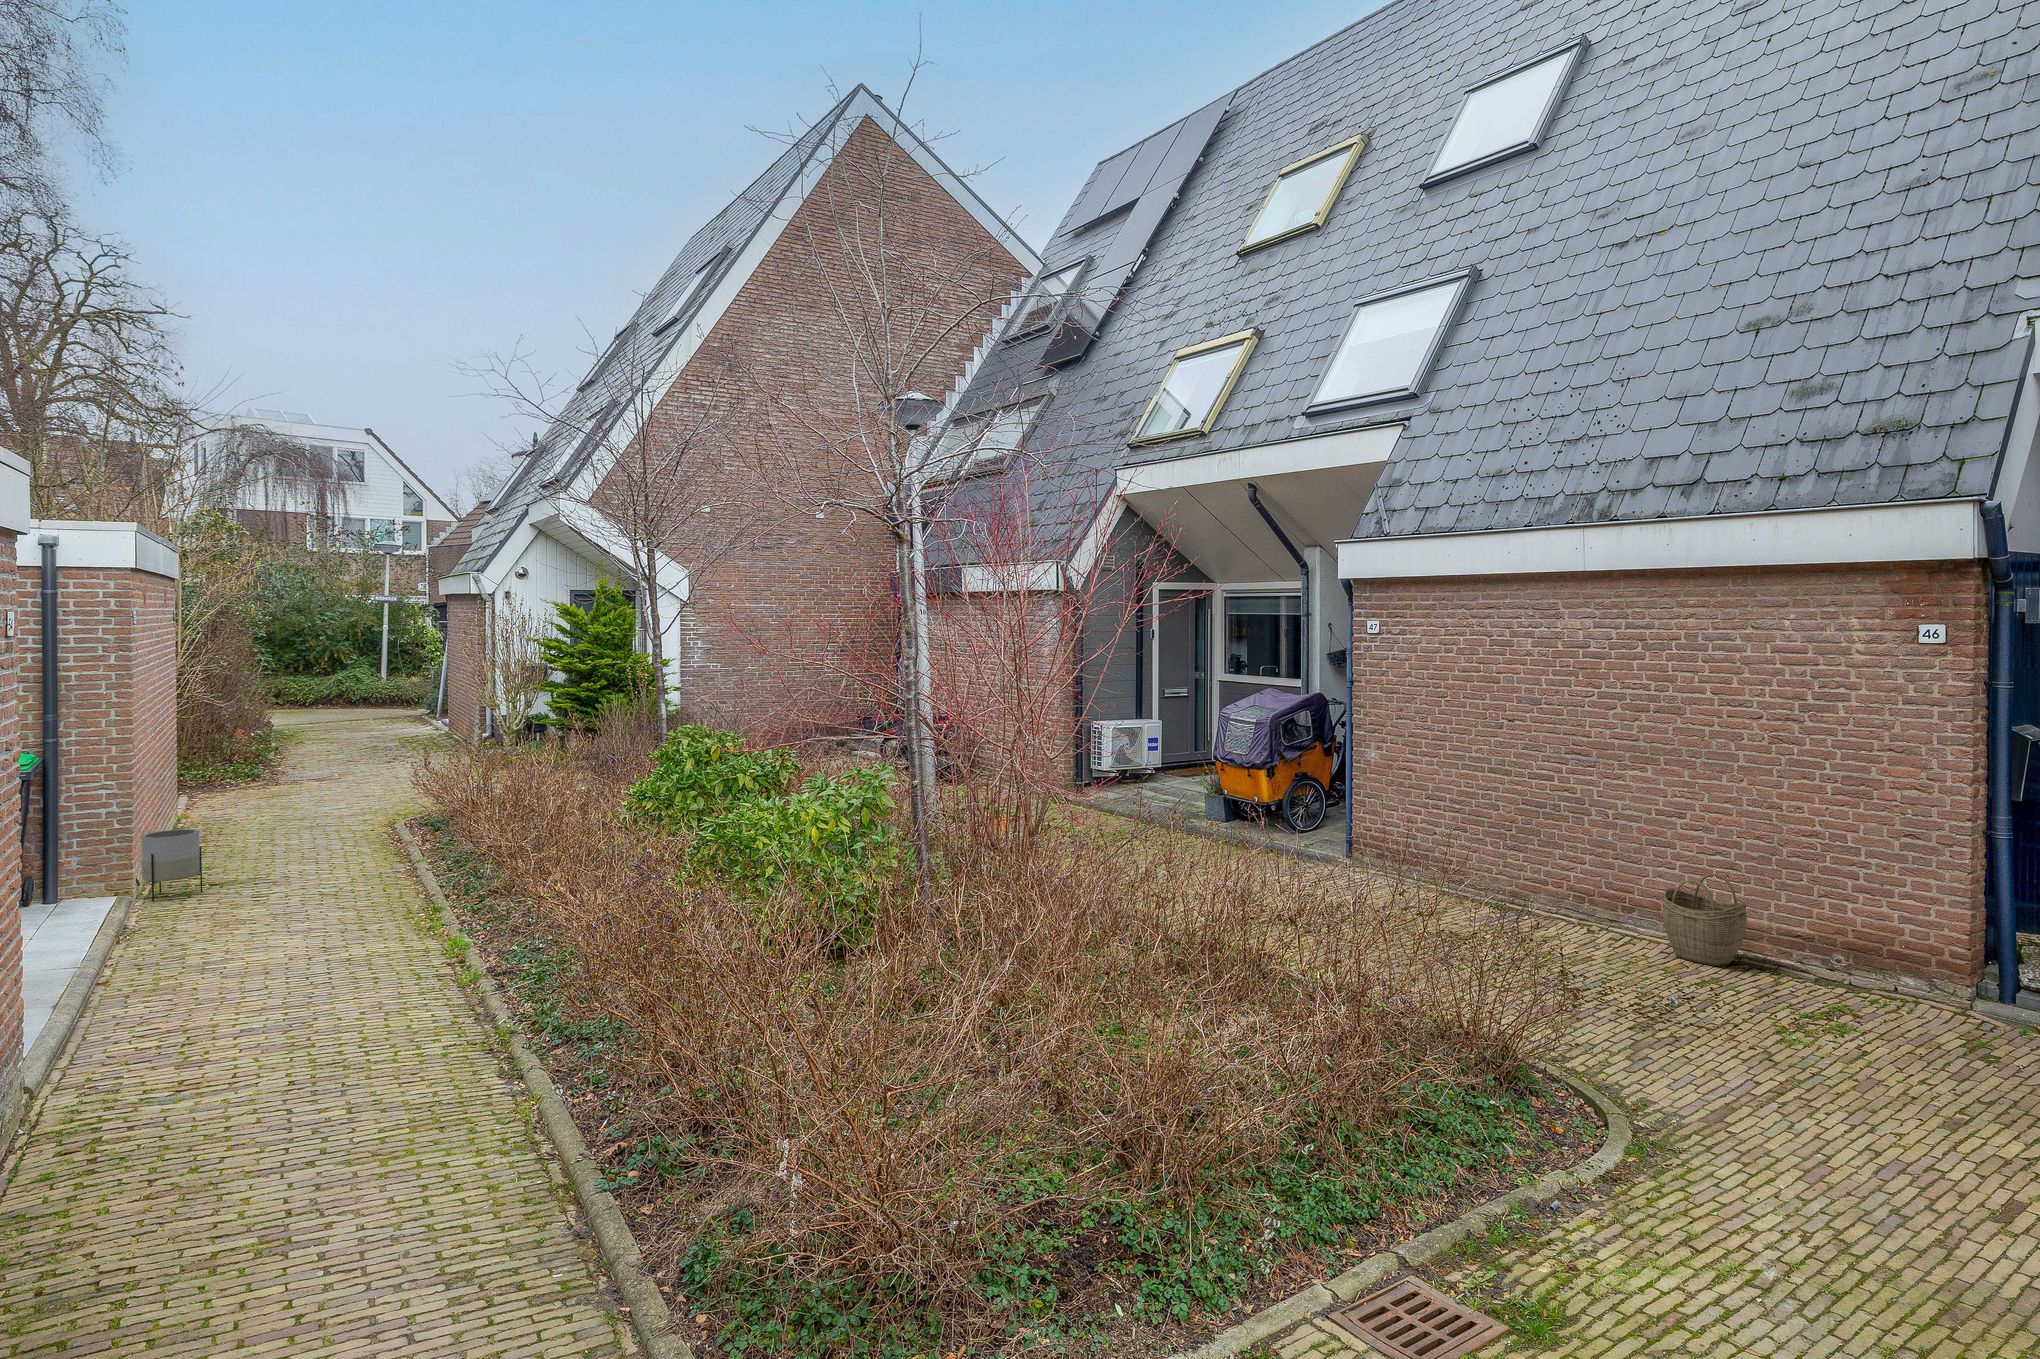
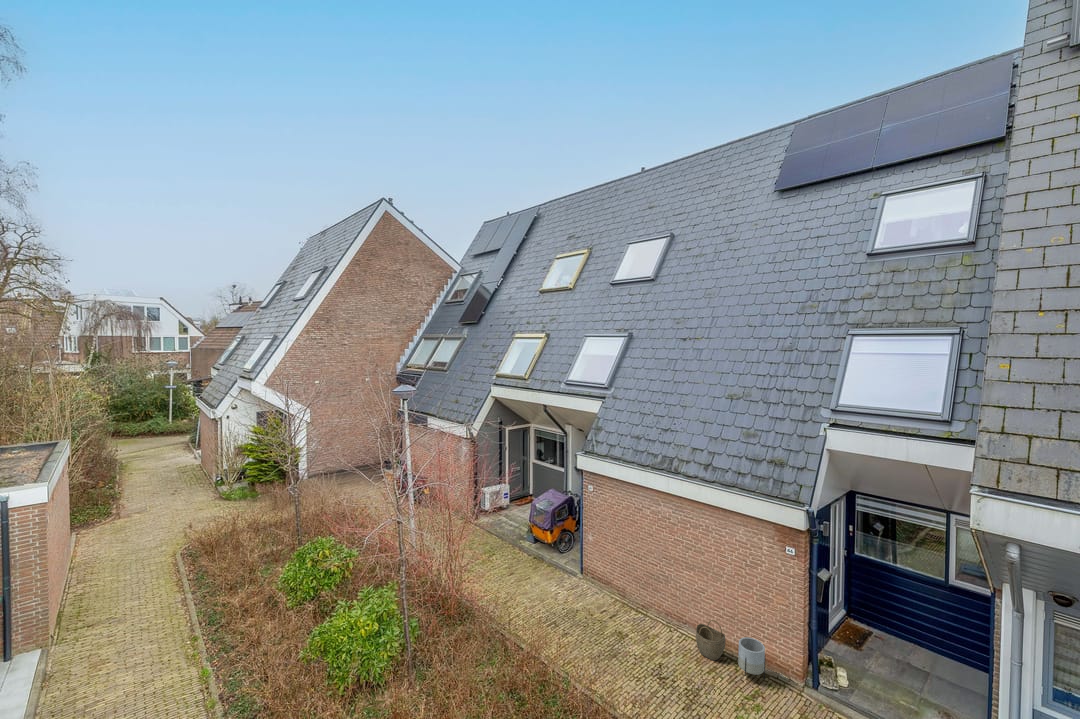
planter: present [141,829,202,901] -> present [738,637,766,679]

